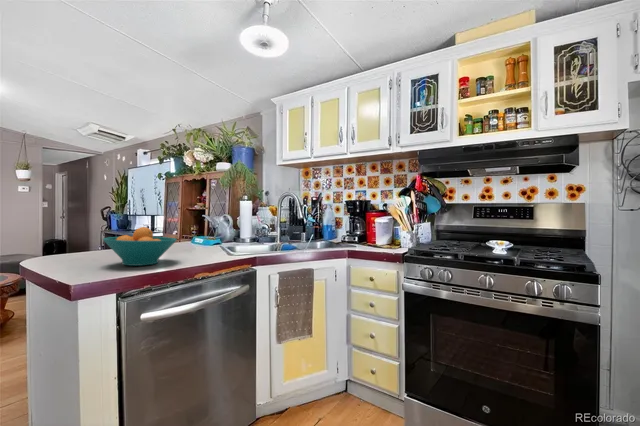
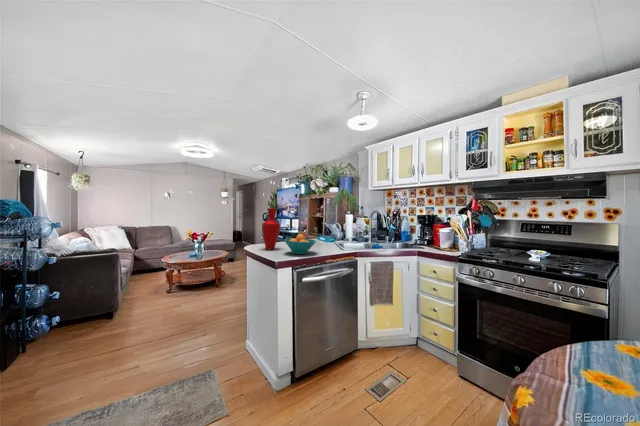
vase: none [58,178,104,260] -> present [262,208,280,249]

